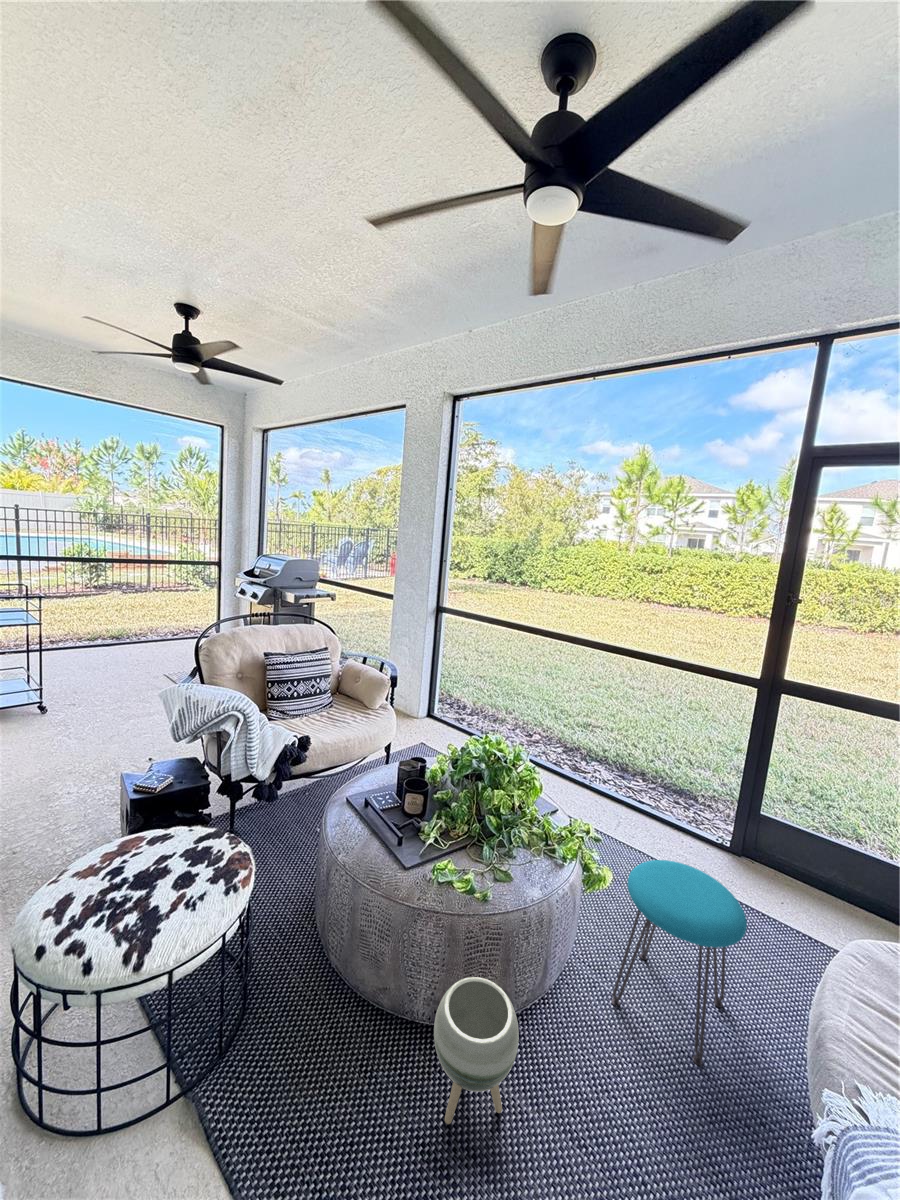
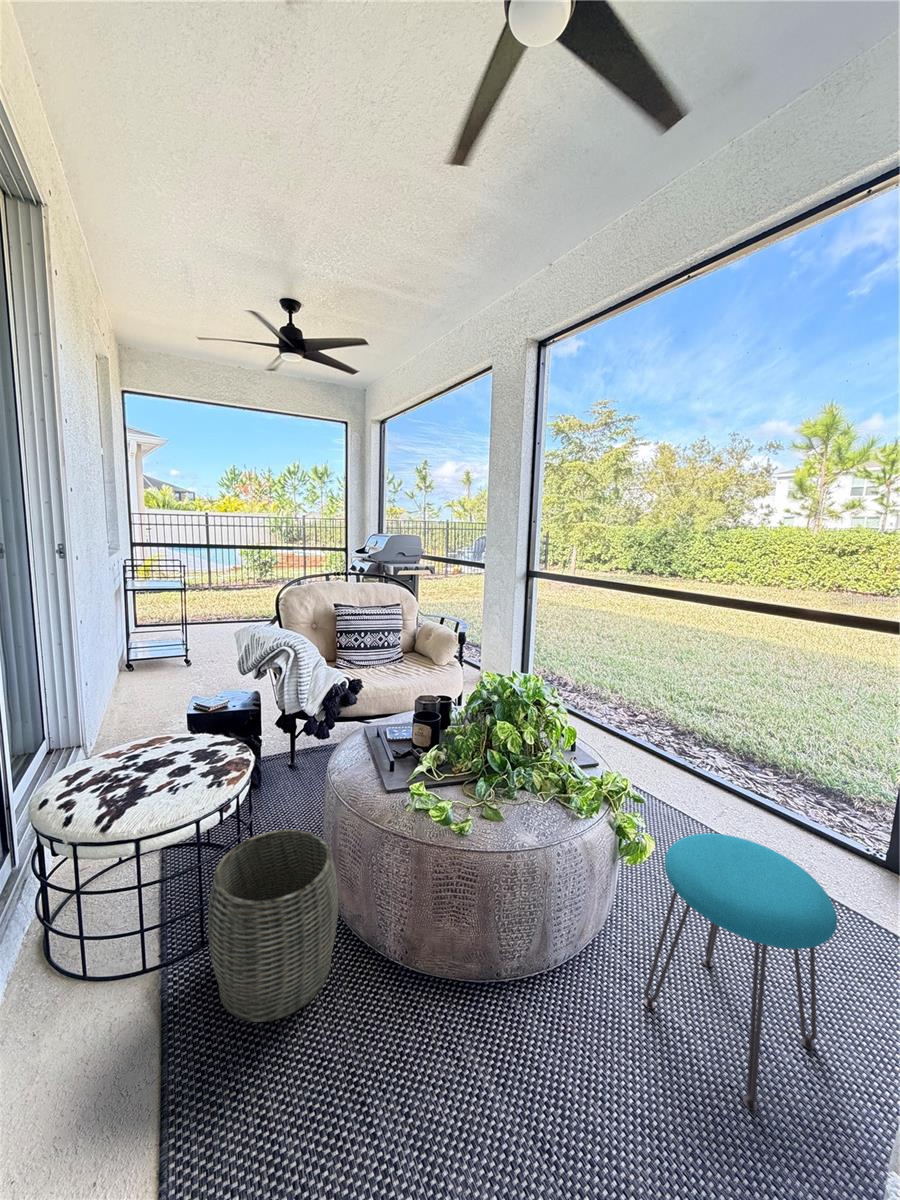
woven basket: none [247,919,369,1120] -> present [208,830,338,1022]
planter: present [434,977,519,1124] -> none [378,915,477,1080]

